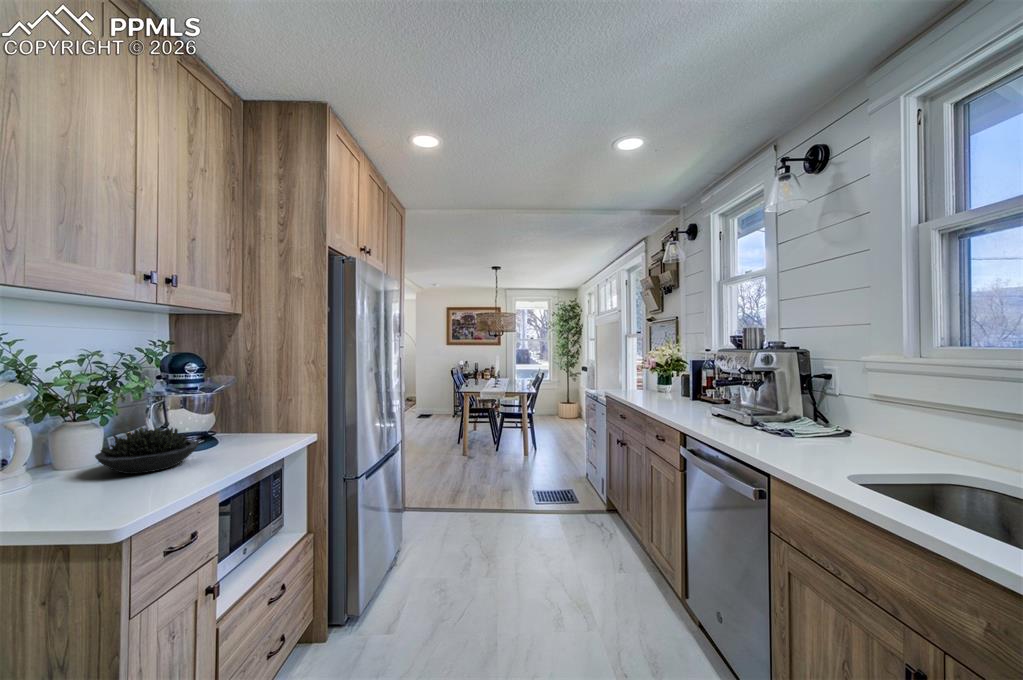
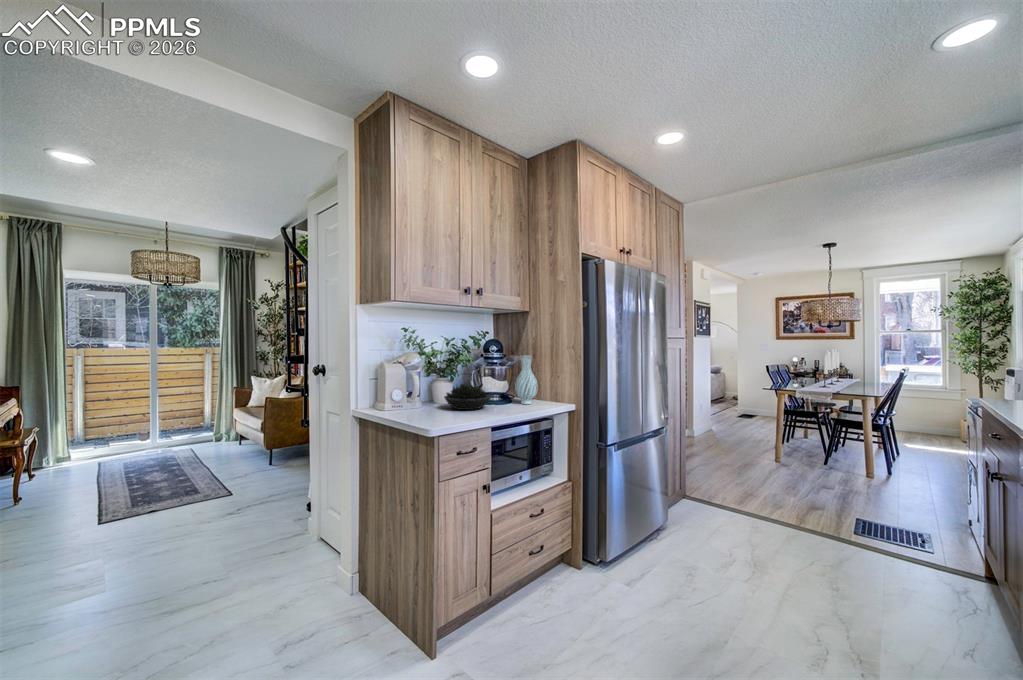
vase: none [230,373,268,443] -> present [515,356,537,404]

